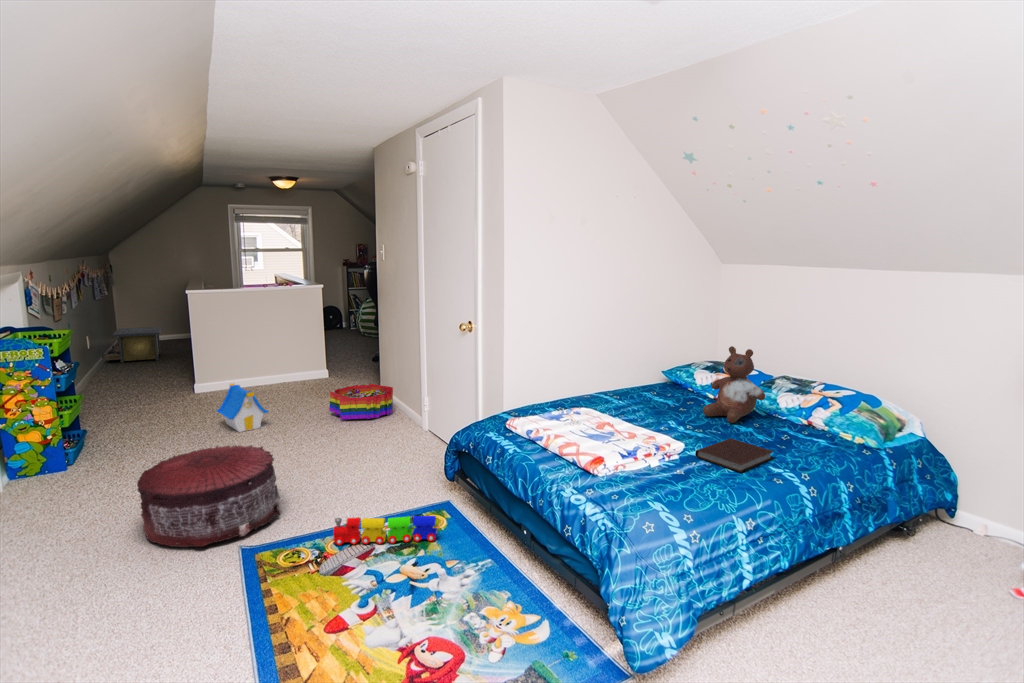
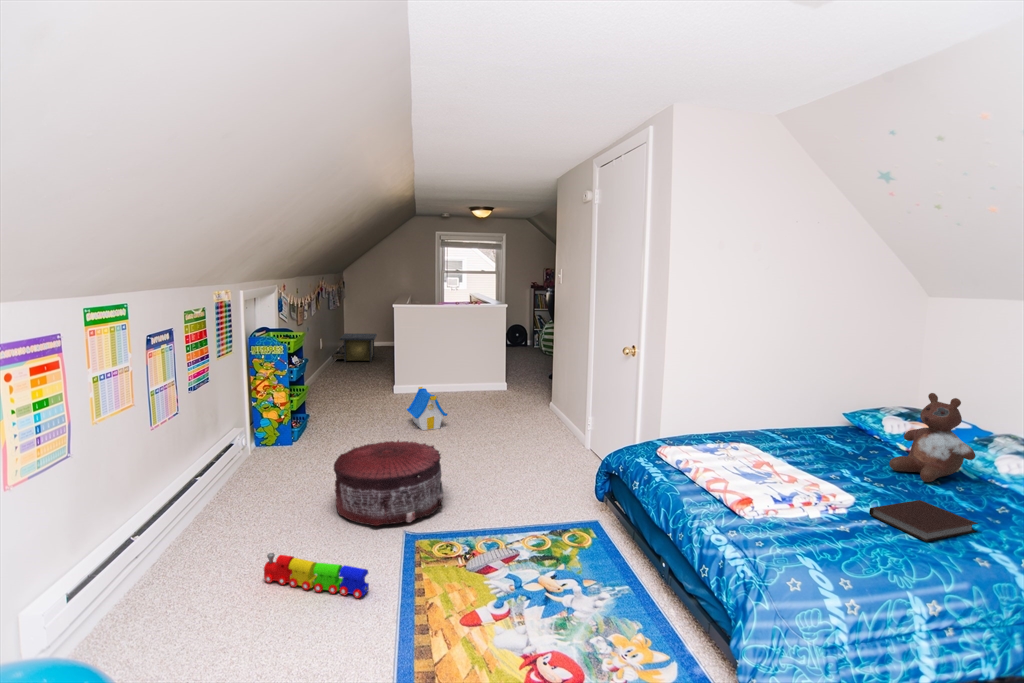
storage bin: present [329,384,393,420] -> none [499,398,558,431]
toy train: present [333,516,437,545] -> present [264,553,369,598]

